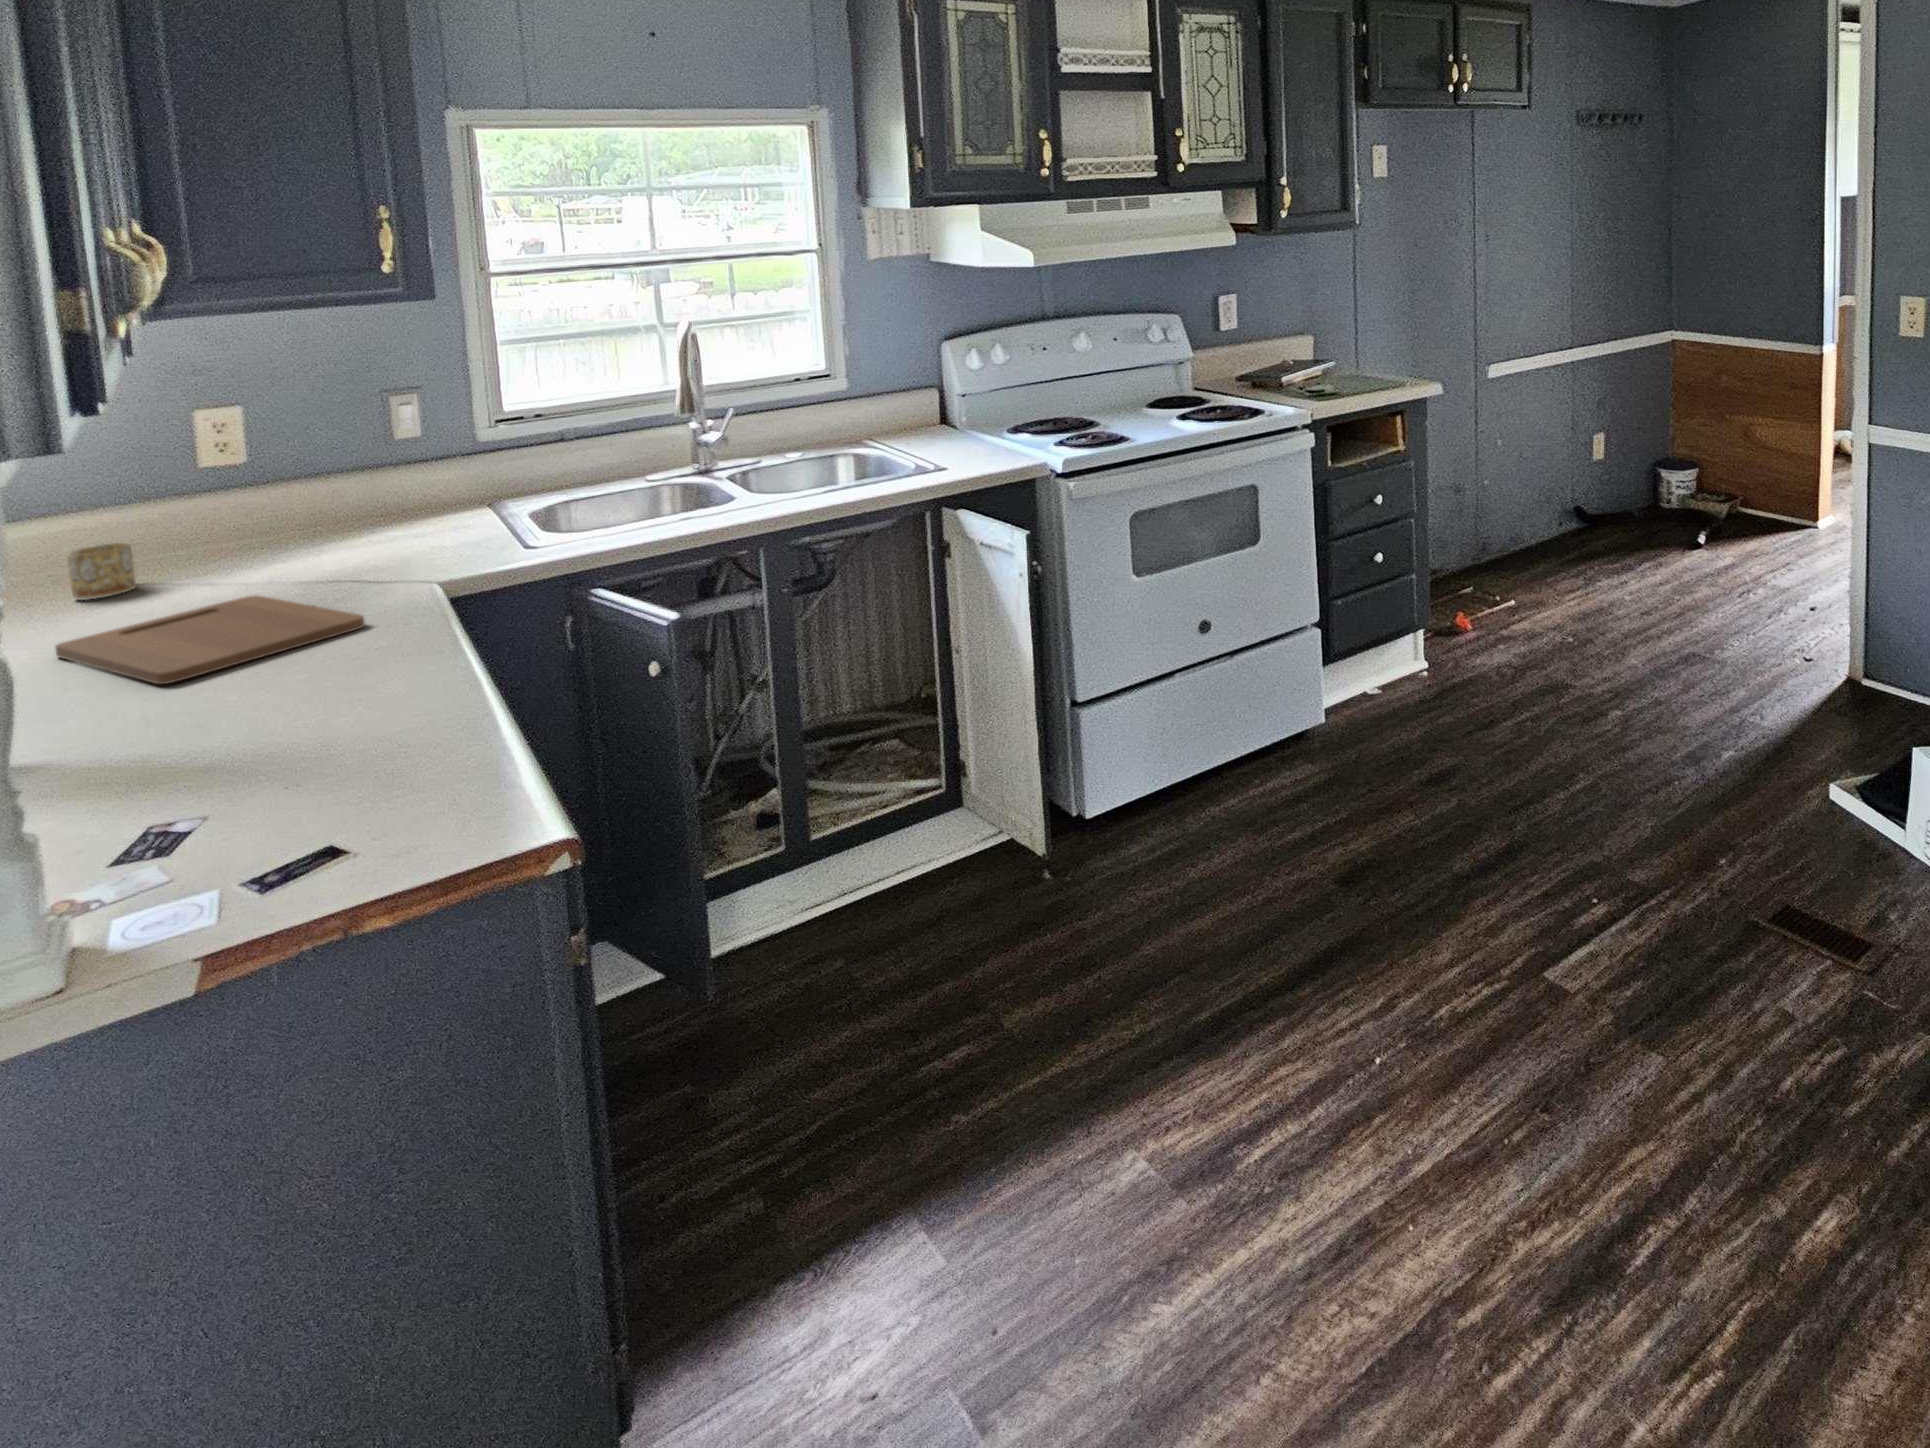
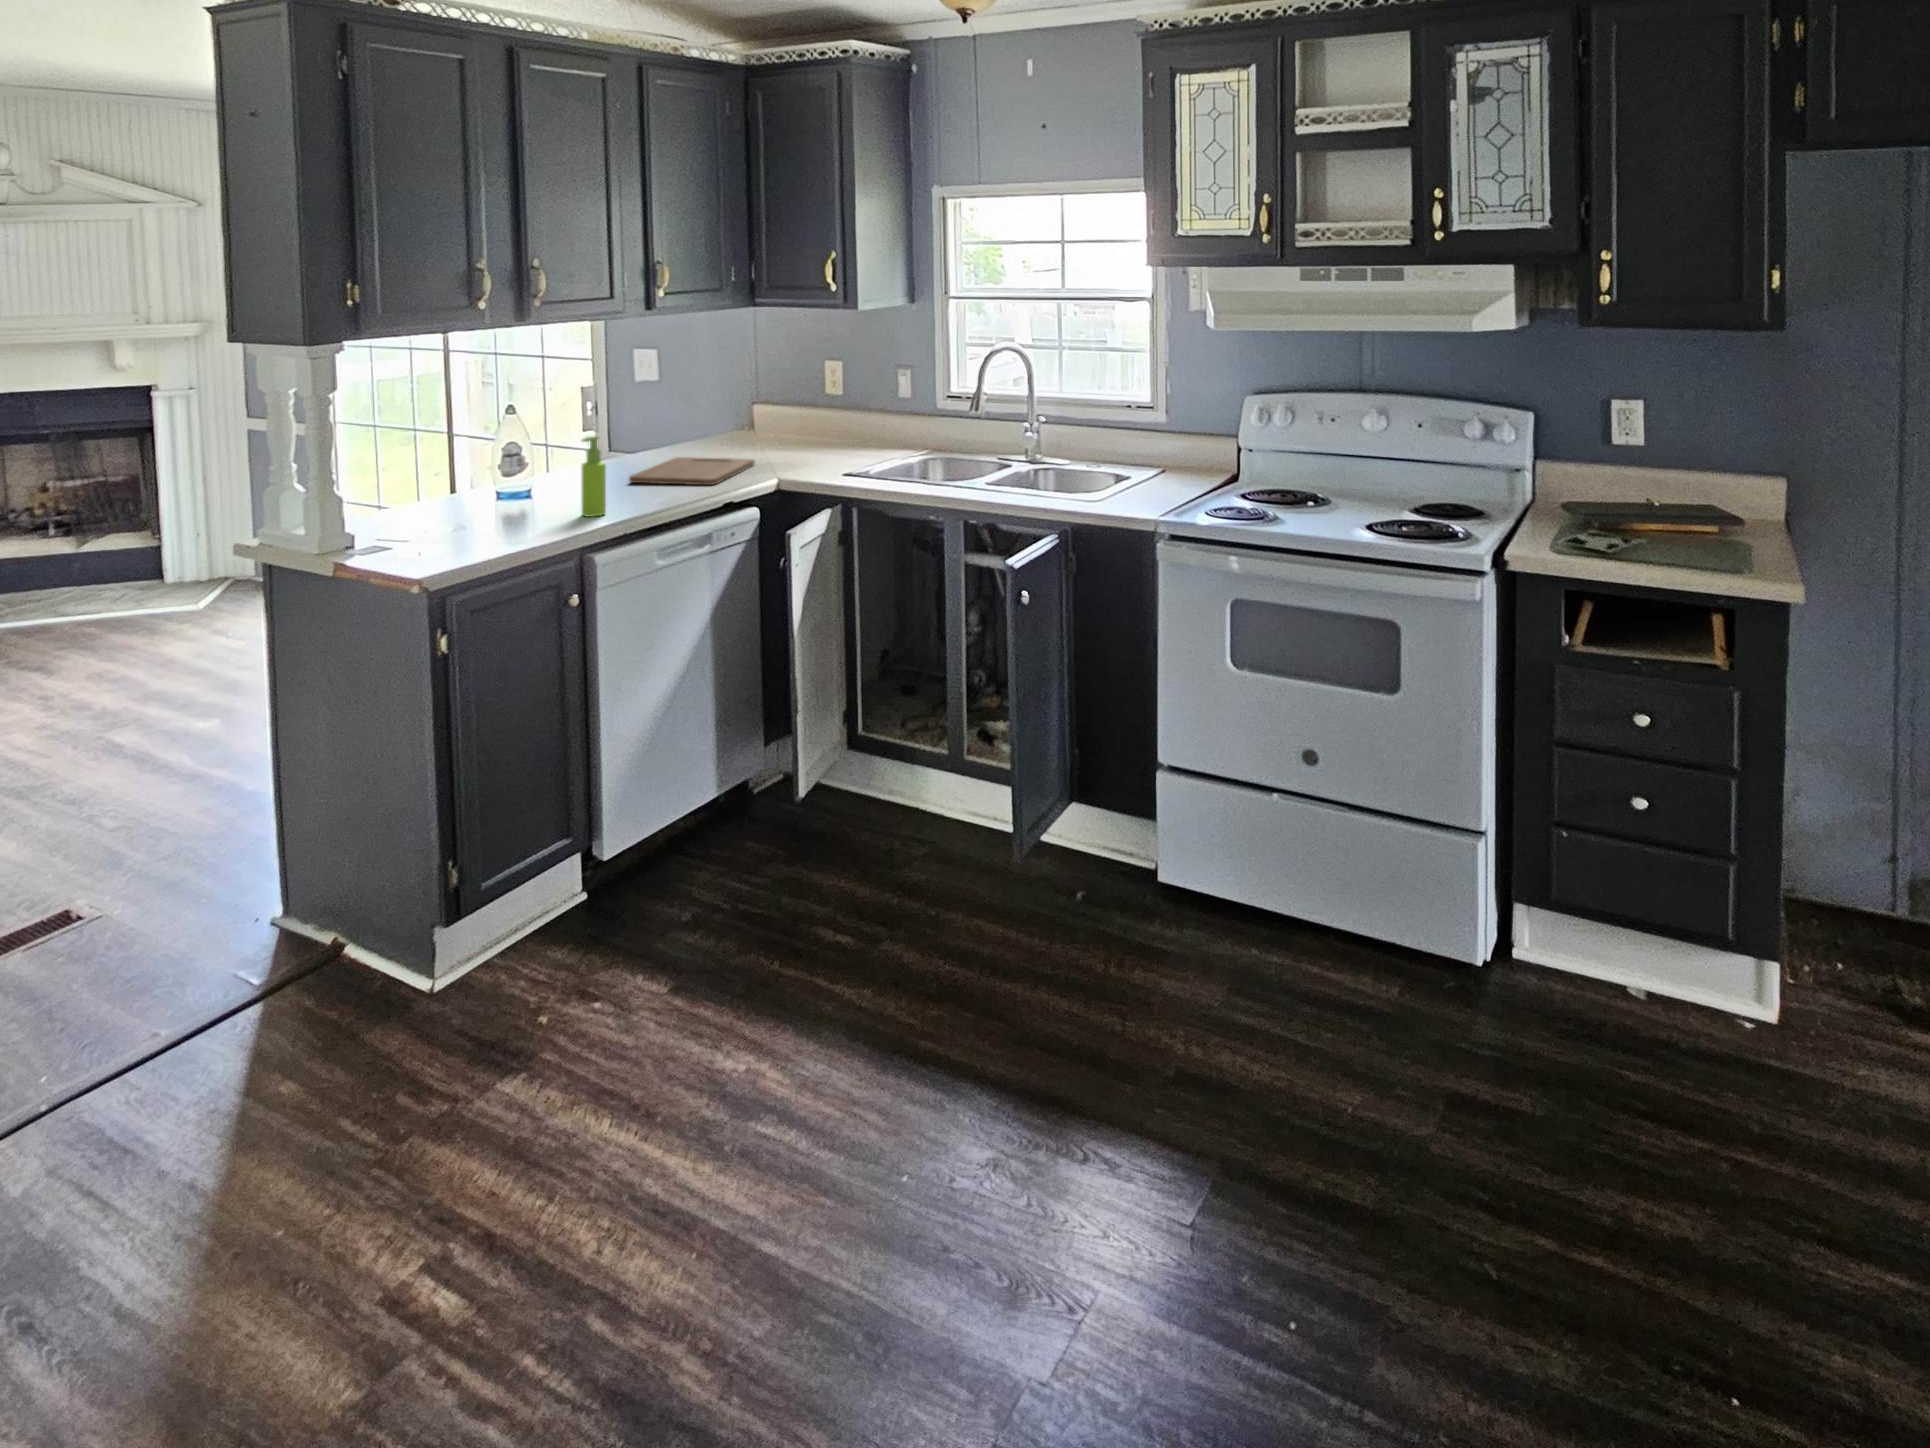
mug: present [67,542,136,600] -> none [759,420,791,447]
soap dispenser: none [367,556,432,709] -> present [582,437,606,517]

